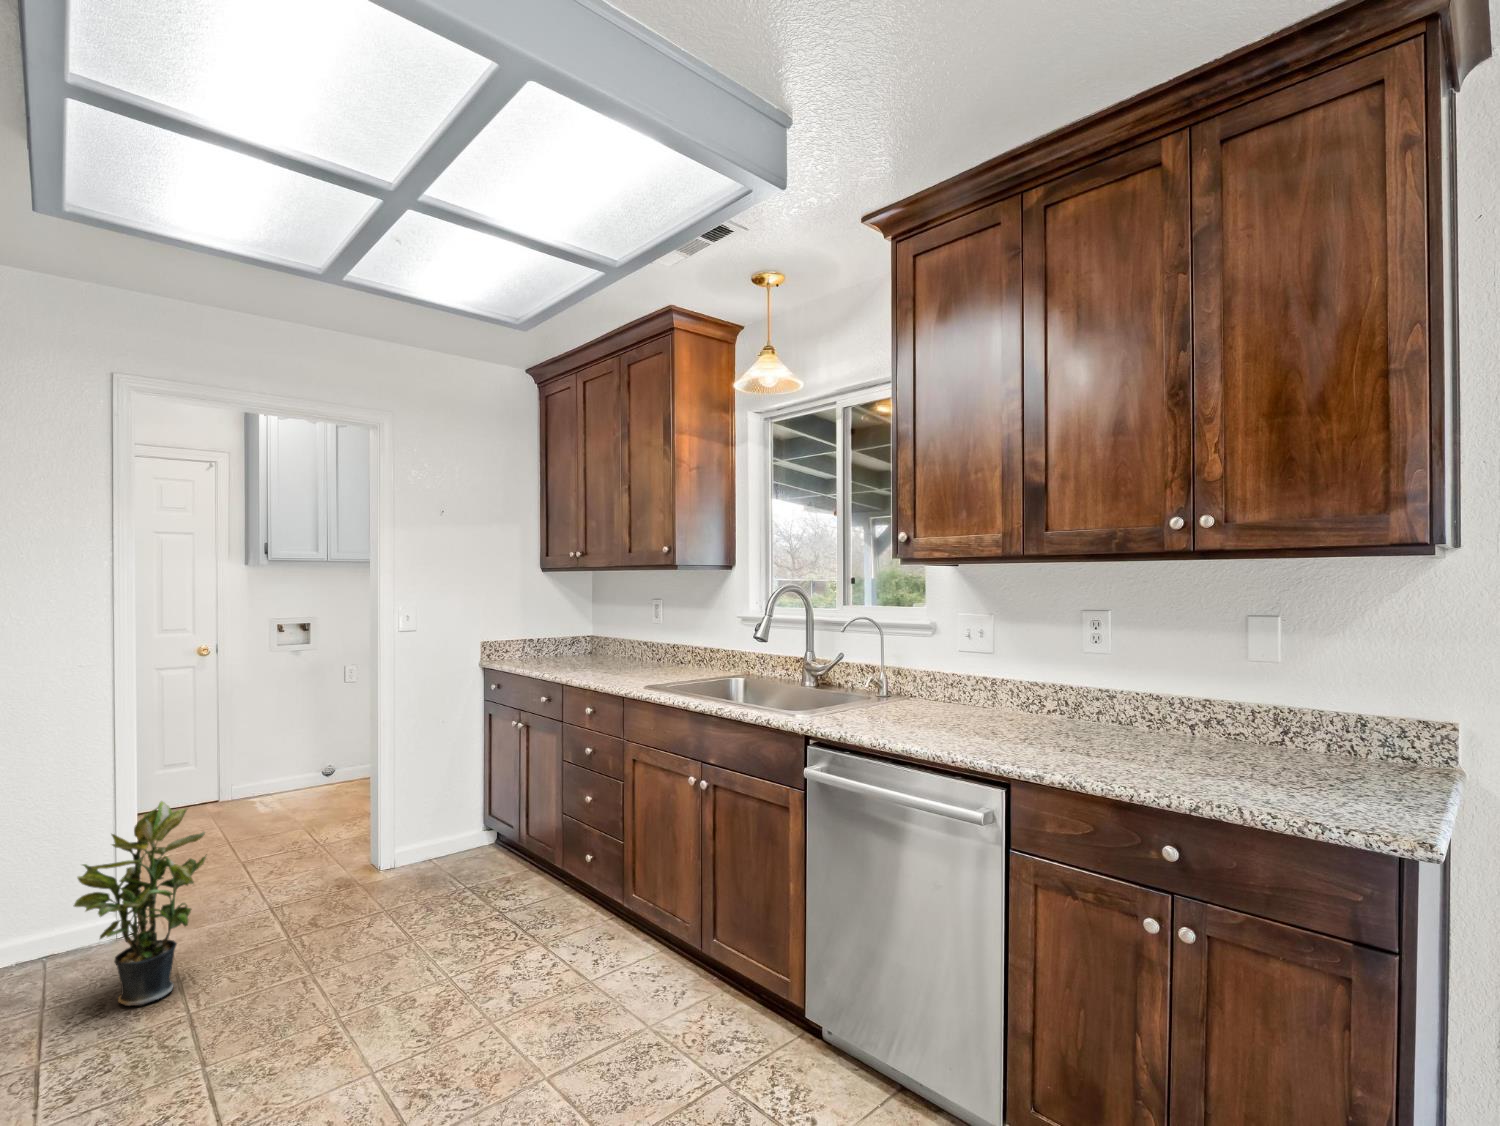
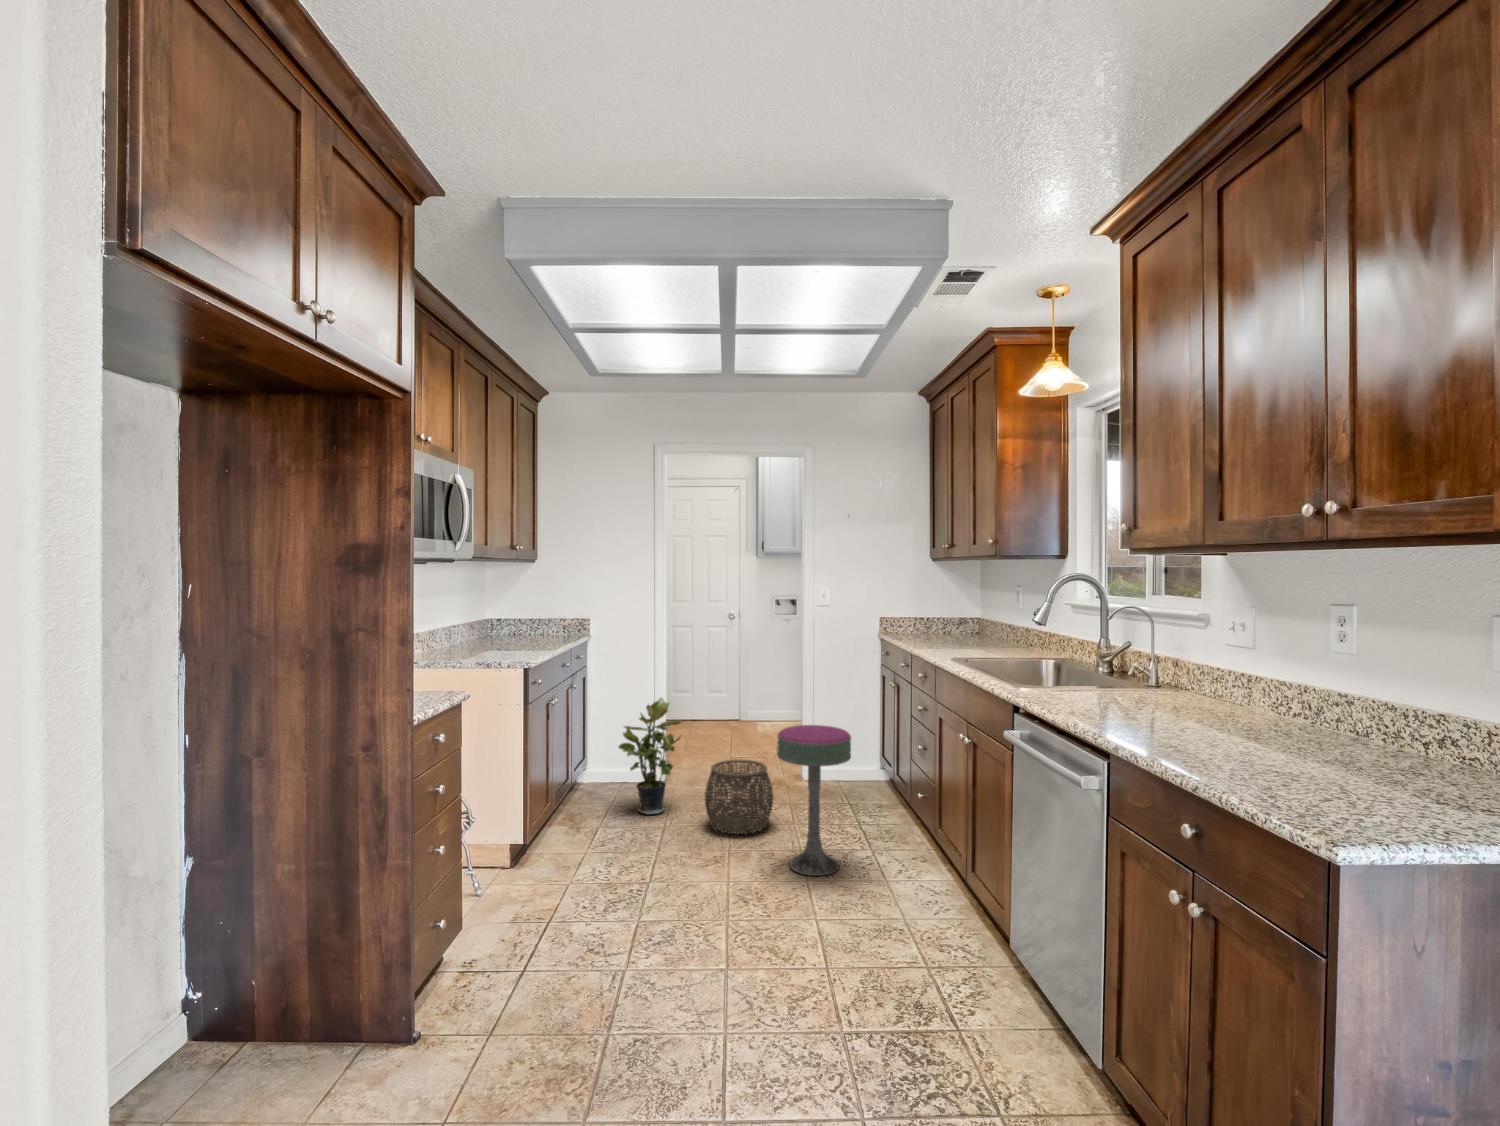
bar stool: none [428,797,535,1015] -> present [777,725,851,876]
woven basket: none [267,867,385,993] -> present [705,760,773,834]

